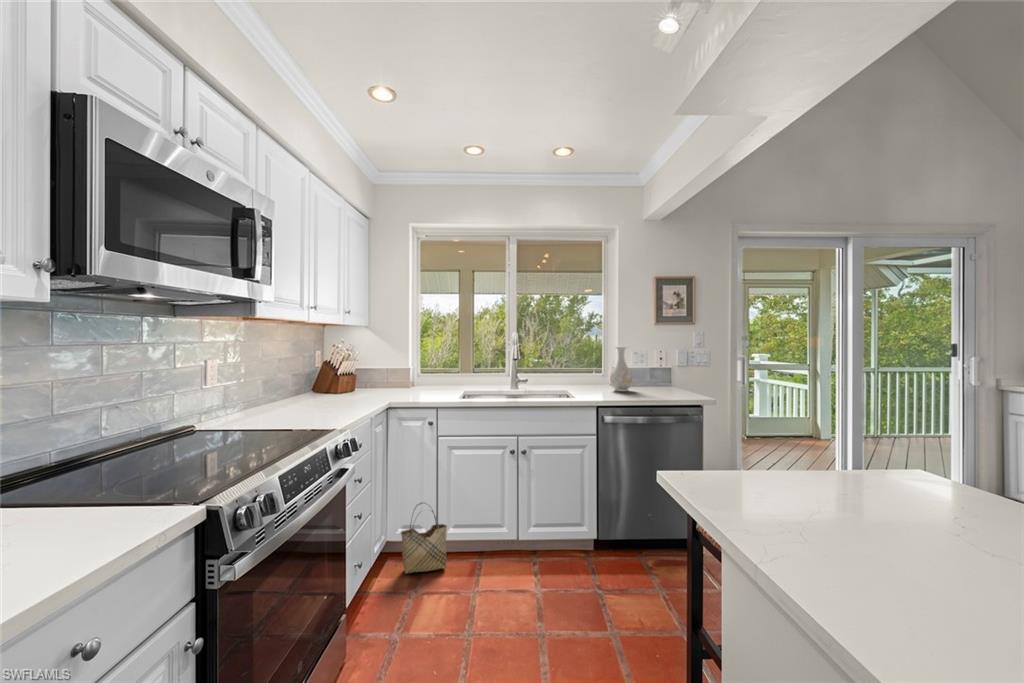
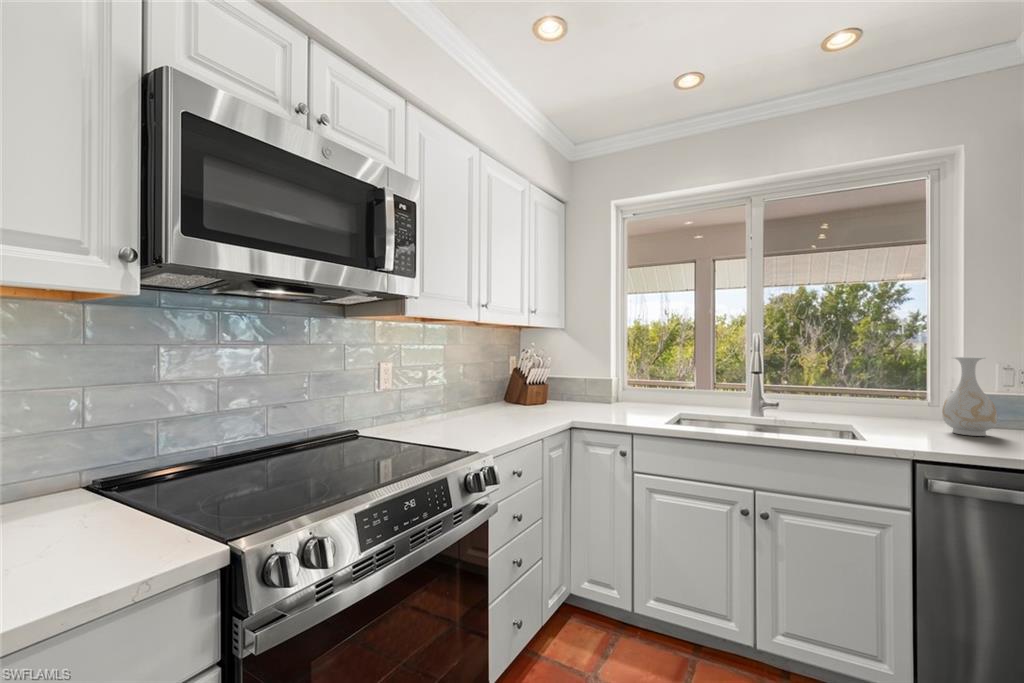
woven basket: present [401,502,447,574] -> none [580,556,643,656]

